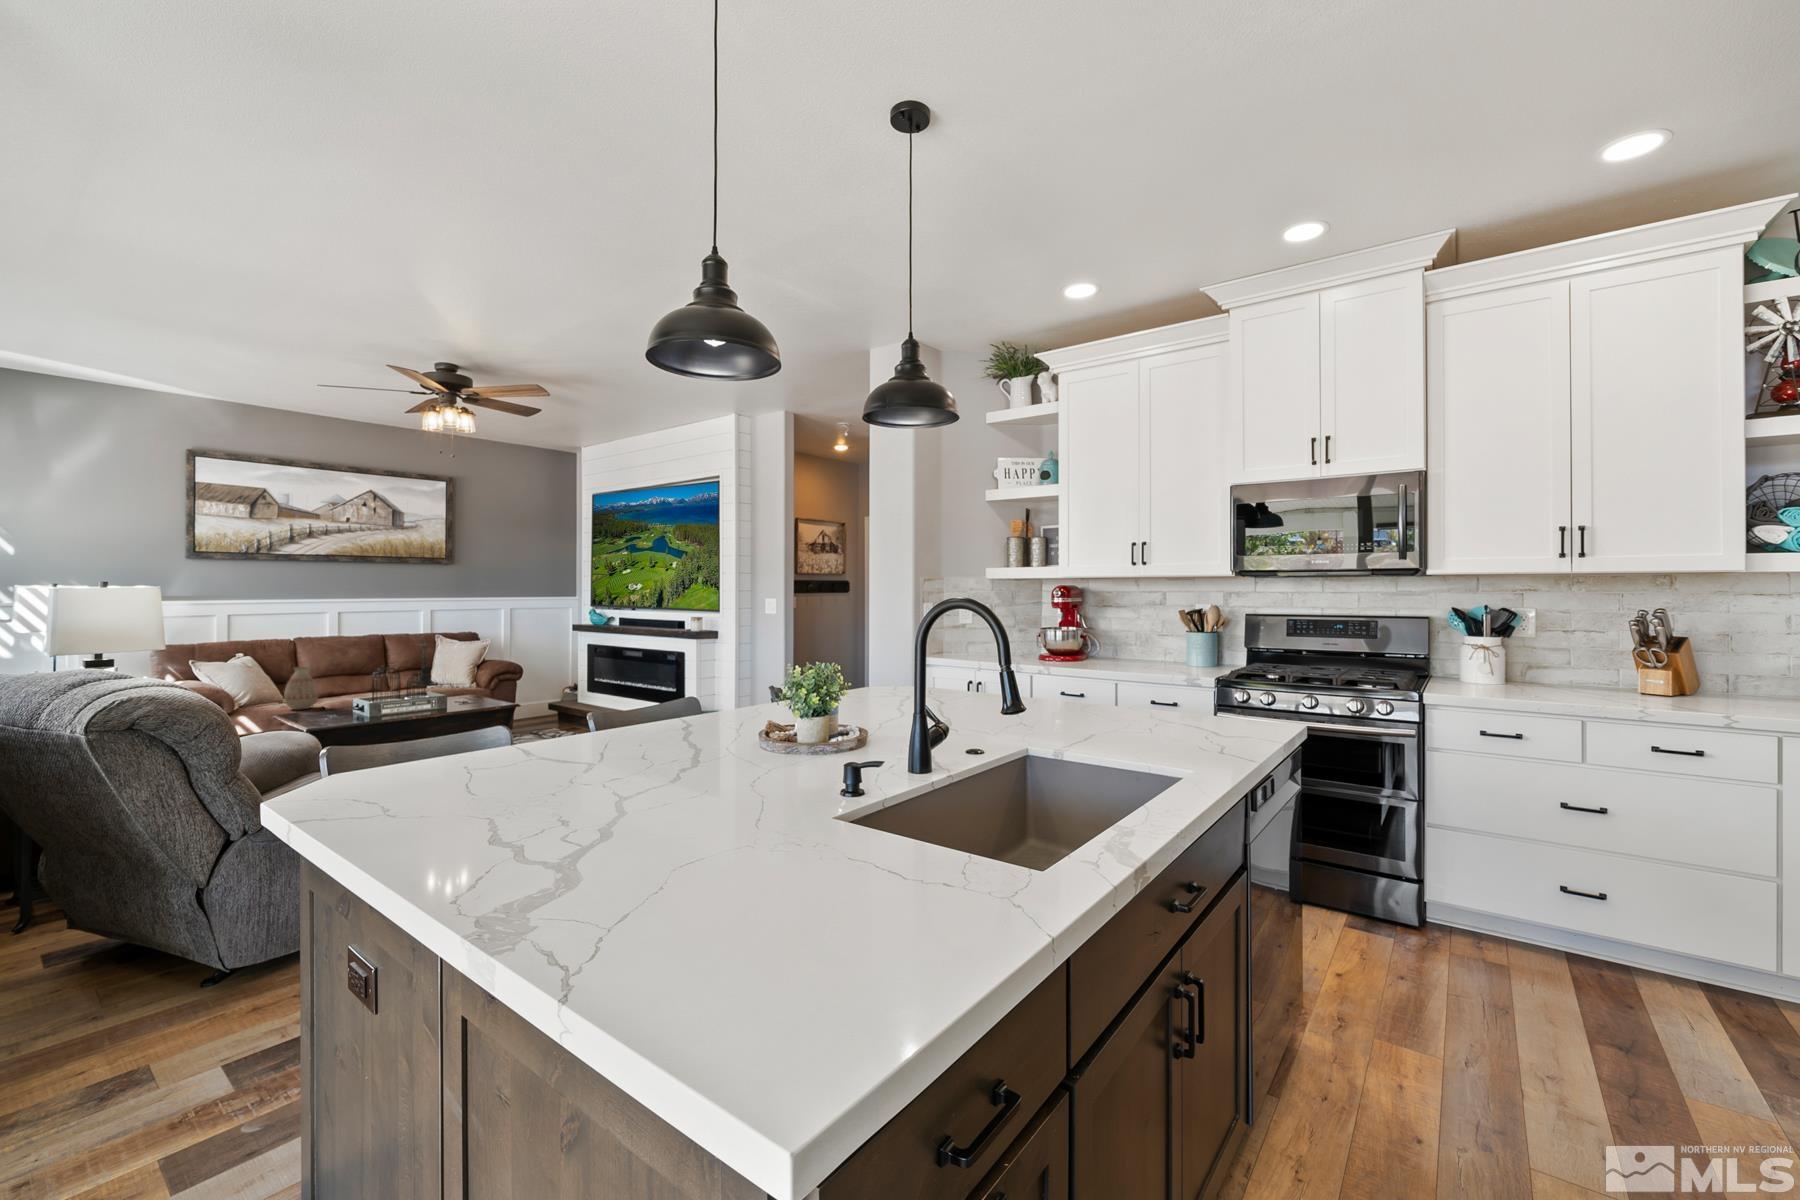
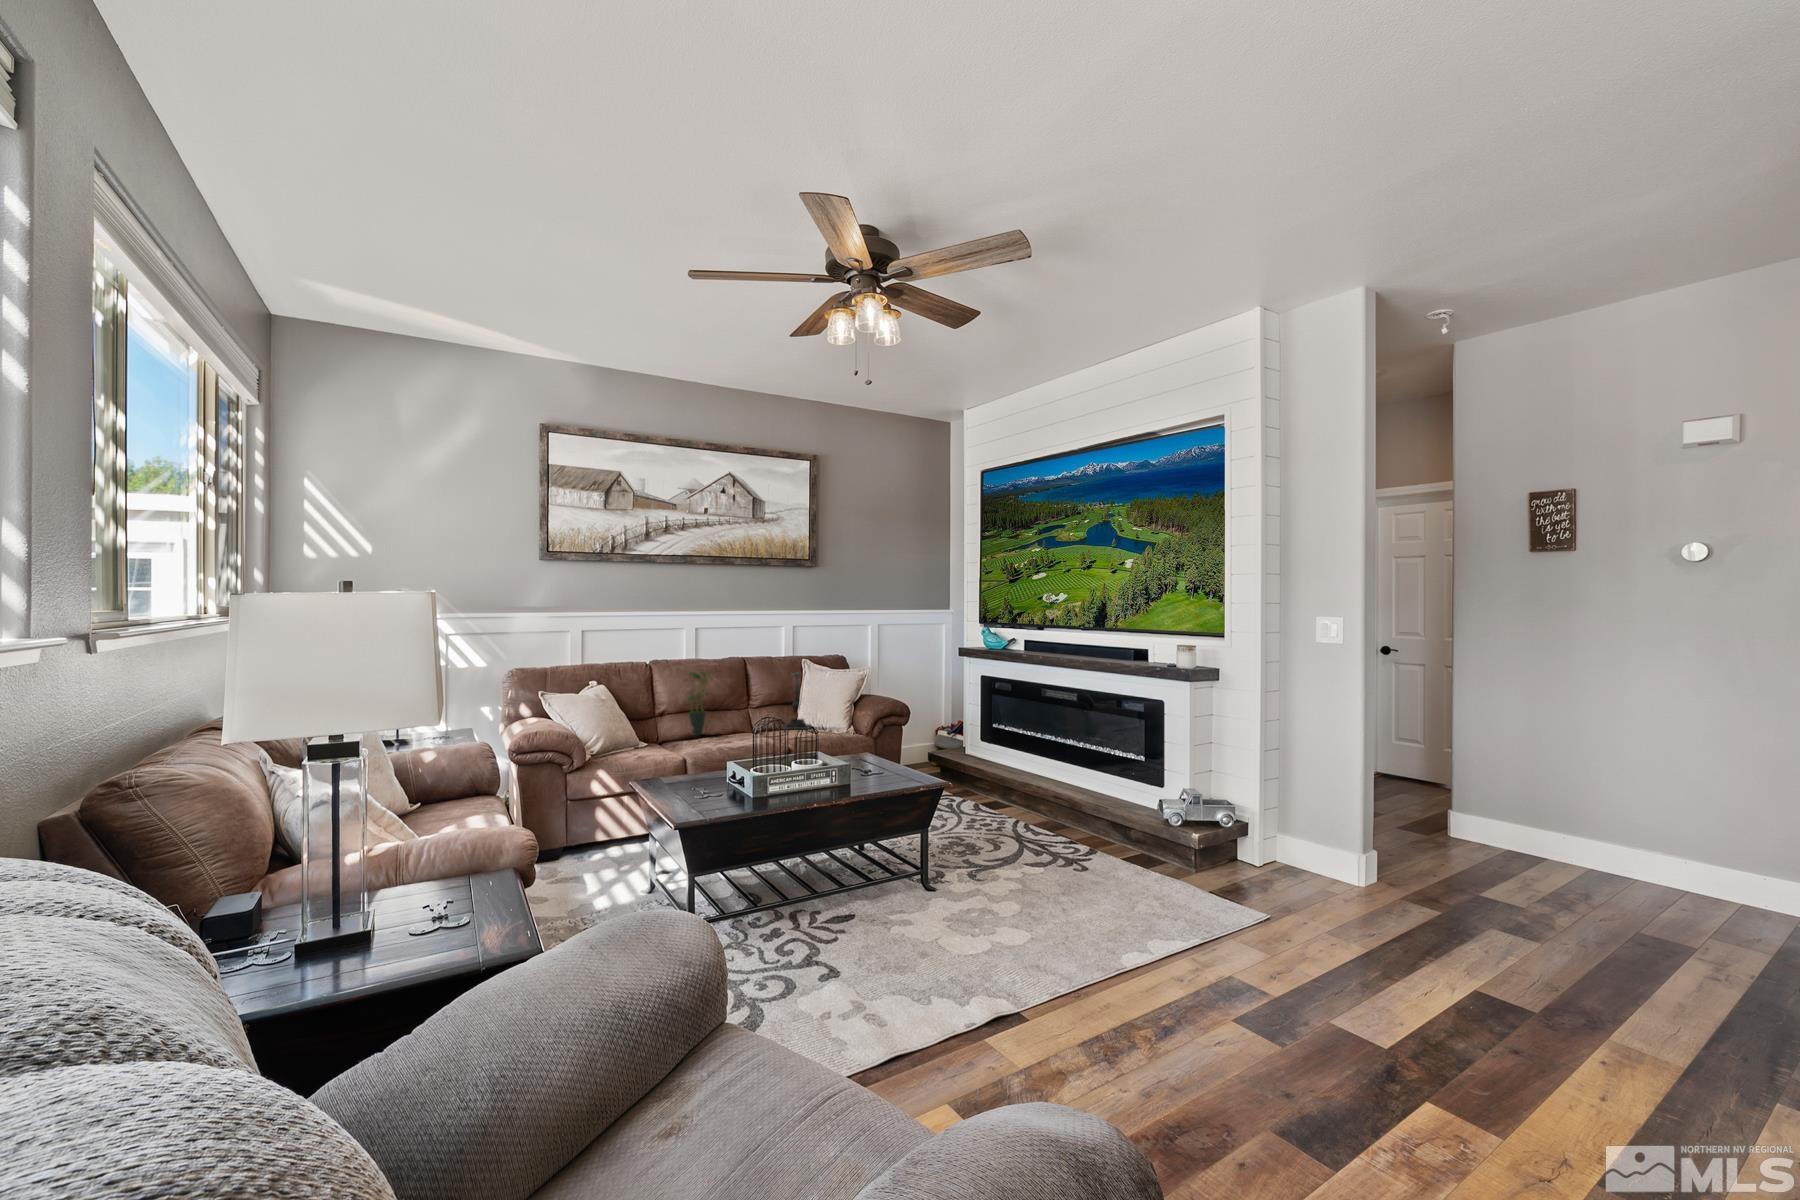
potted plant: none [326,642,350,692] -> present [687,672,713,736]
vase: present [284,667,318,710] -> none [648,707,689,770]

